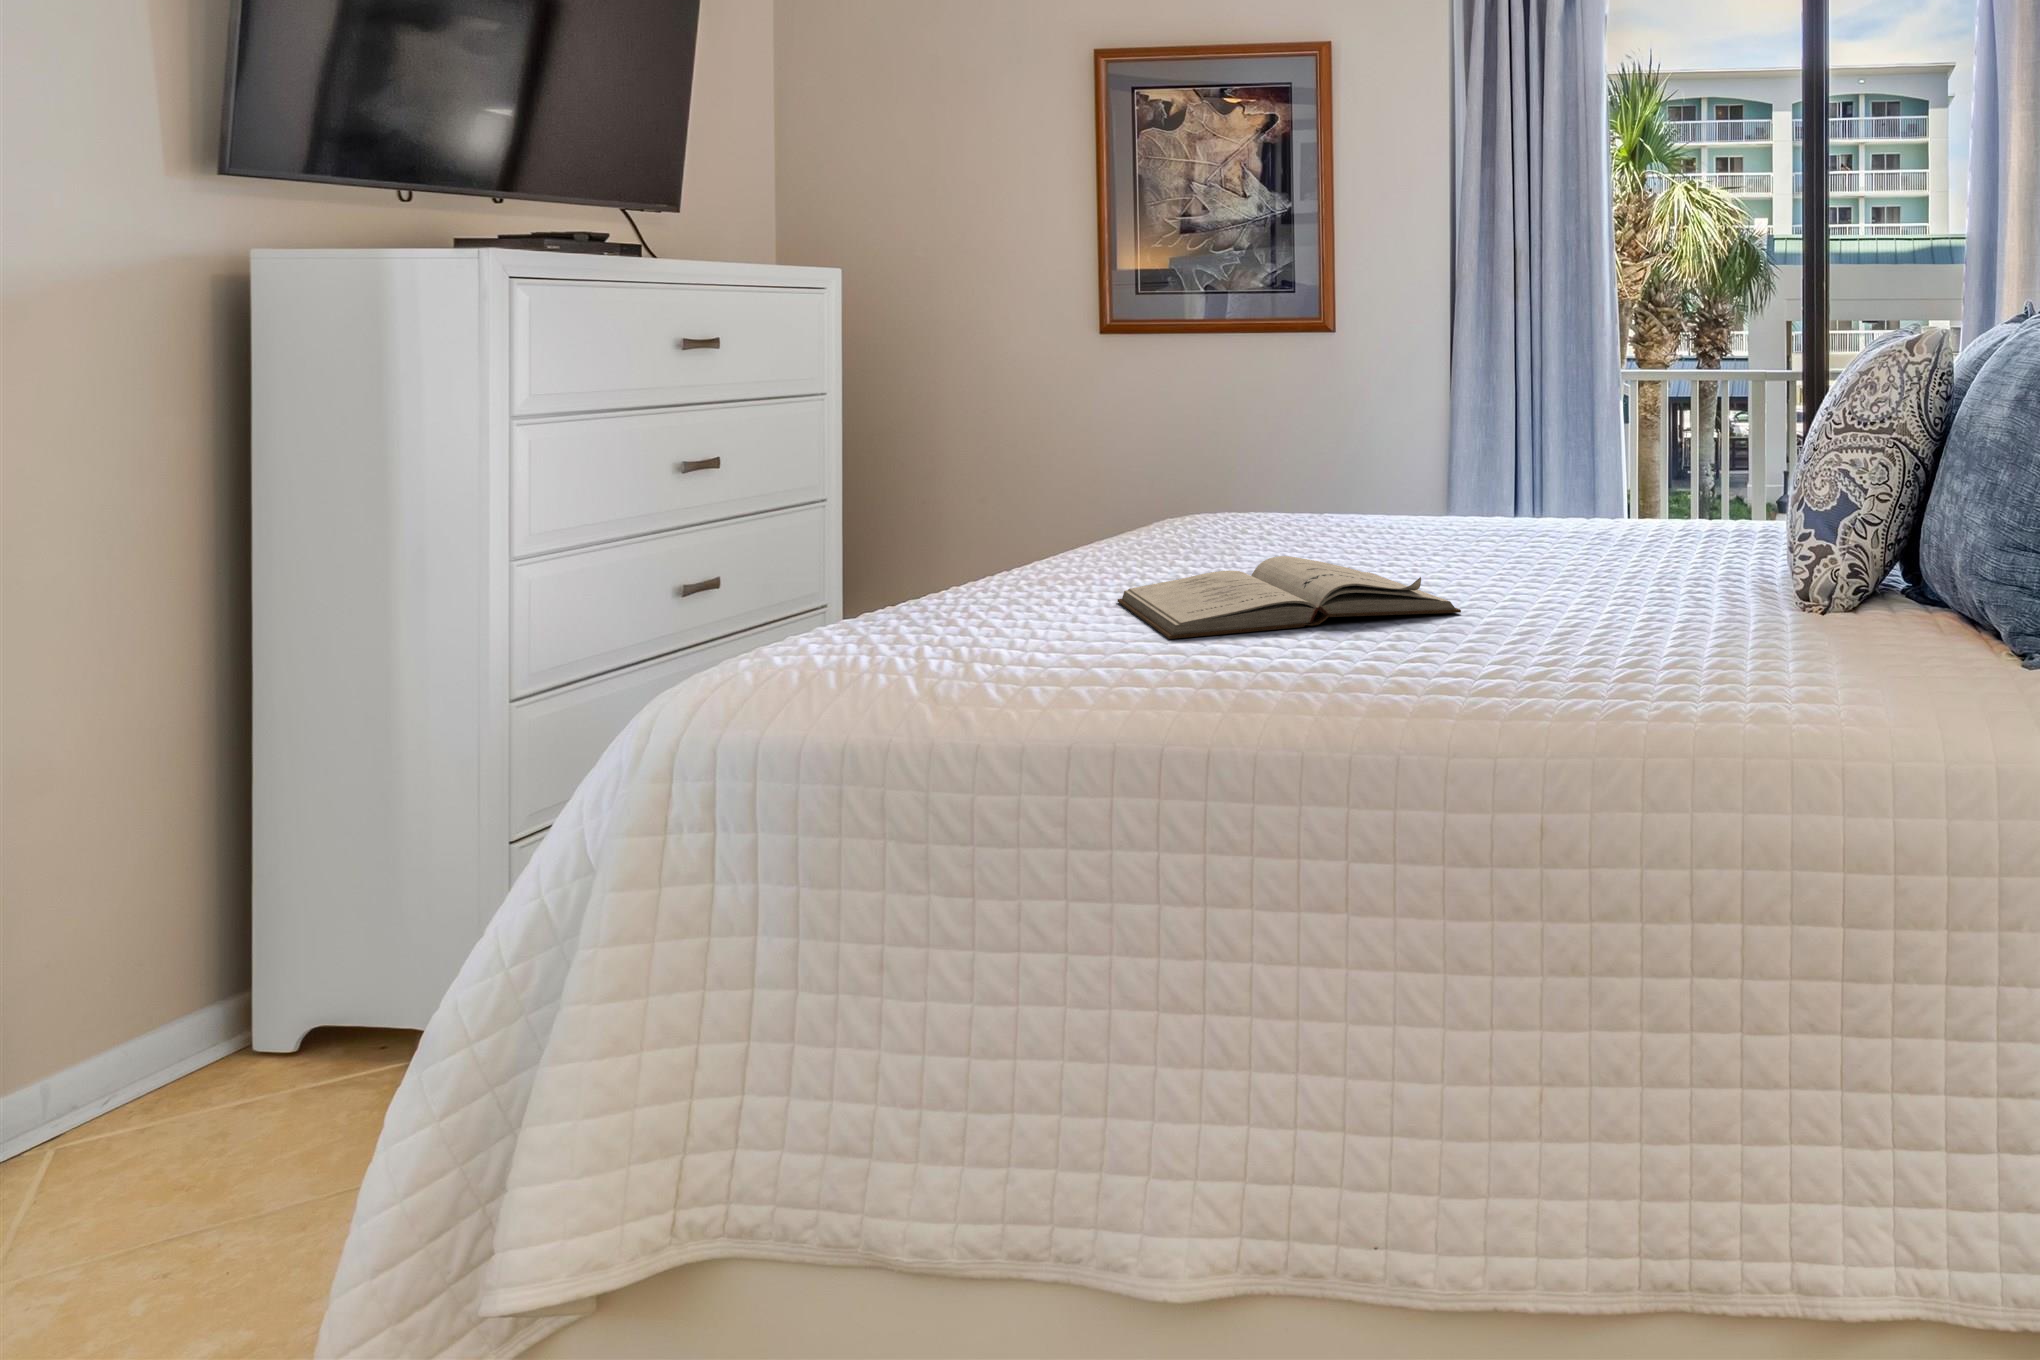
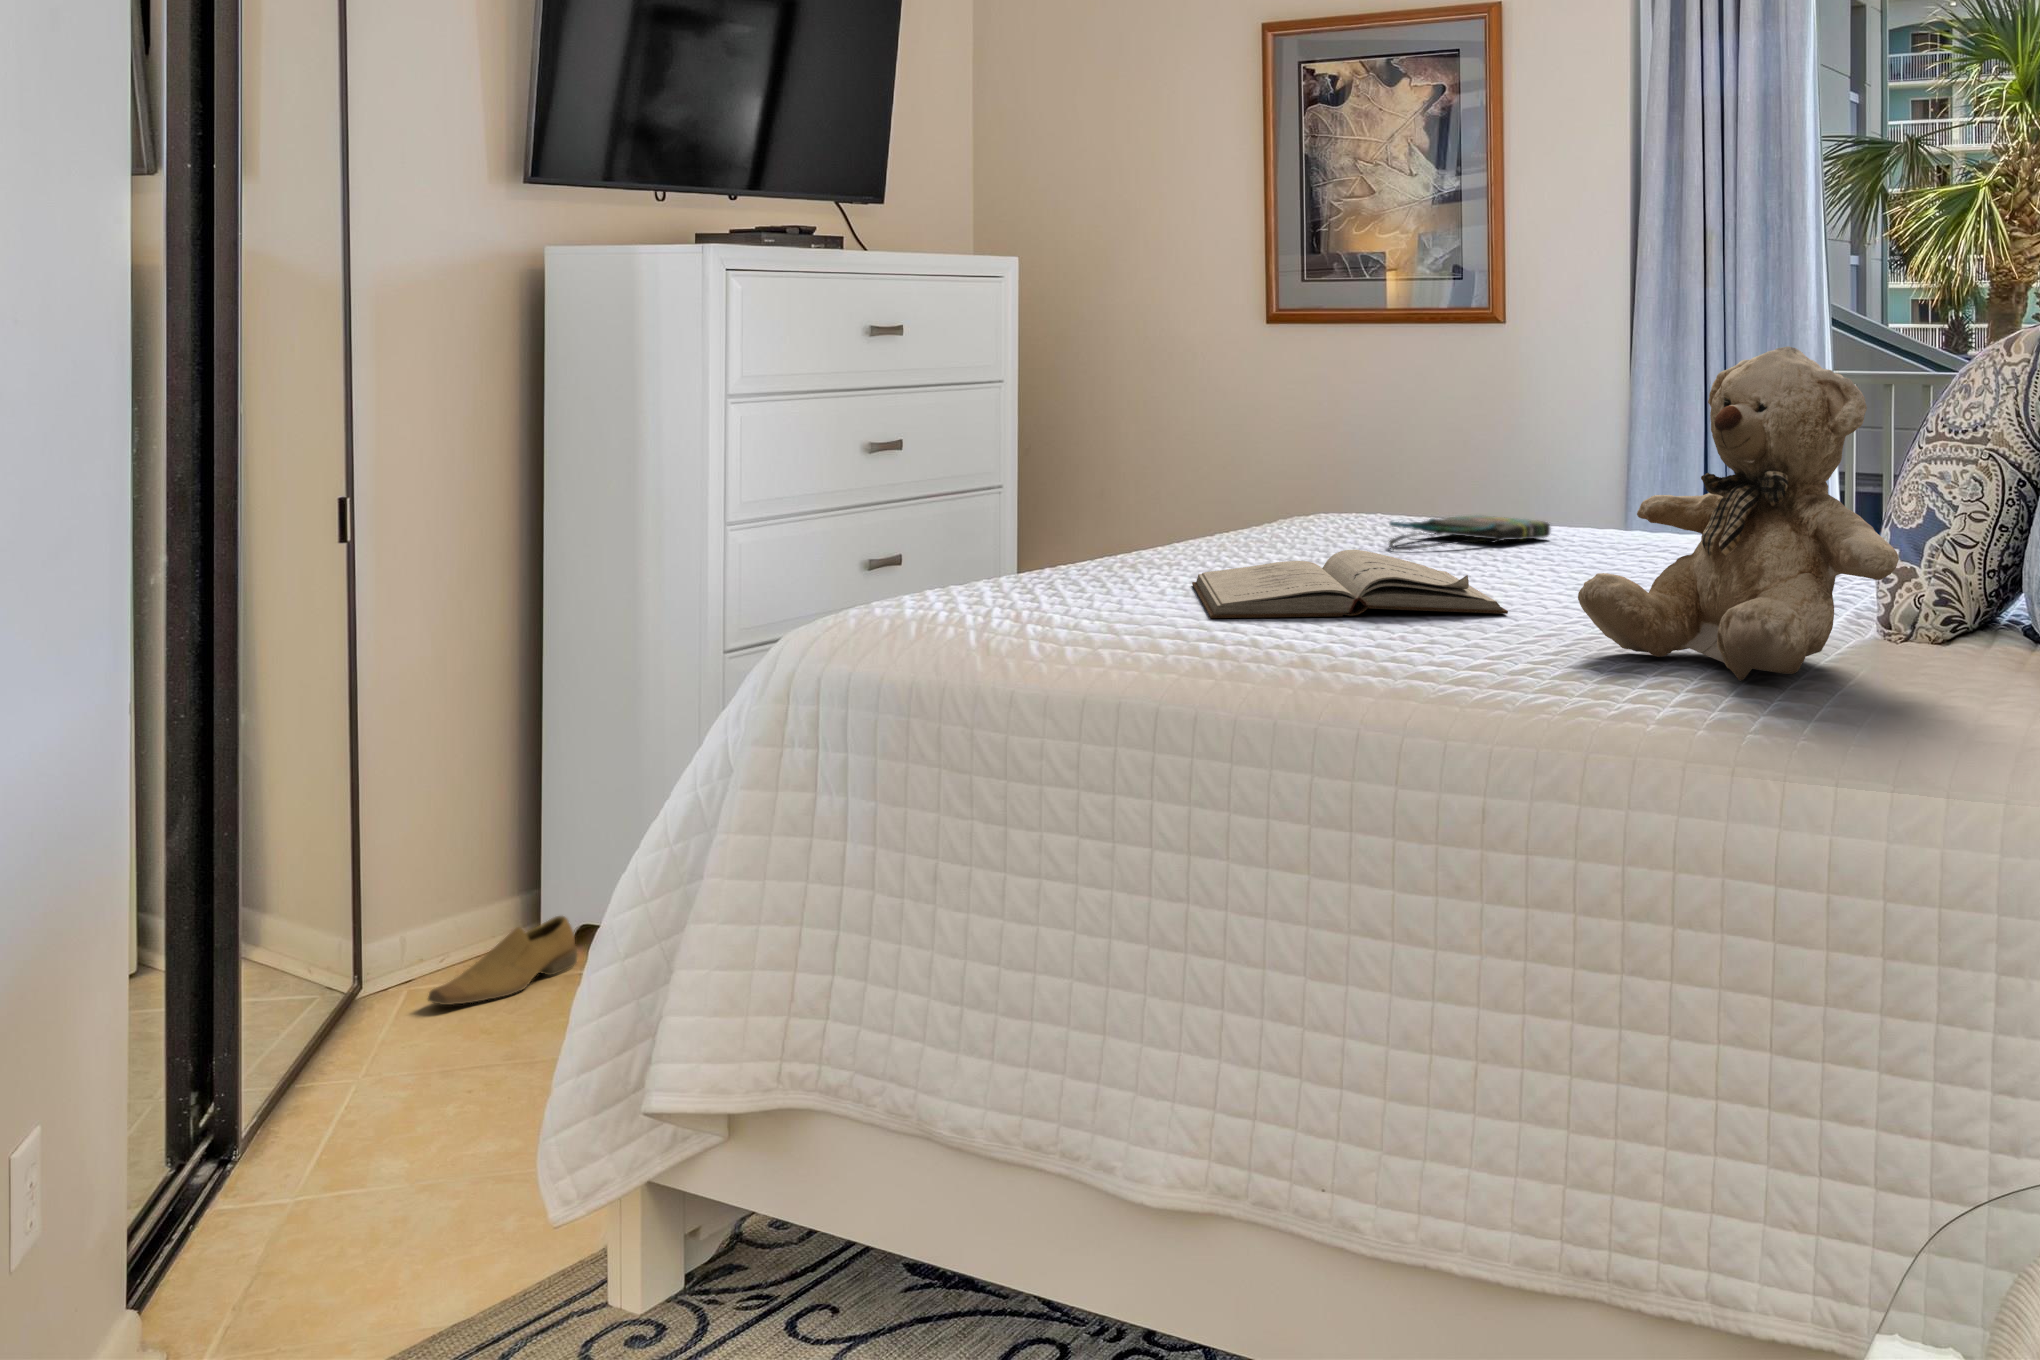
teddy bear: none [1567,348,1871,668] -> present [1578,346,1899,681]
tote bag: none [1280,514,1421,553] -> present [1389,515,1551,550]
shoe: none [97,1031,314,1170] -> present [428,916,577,1005]

